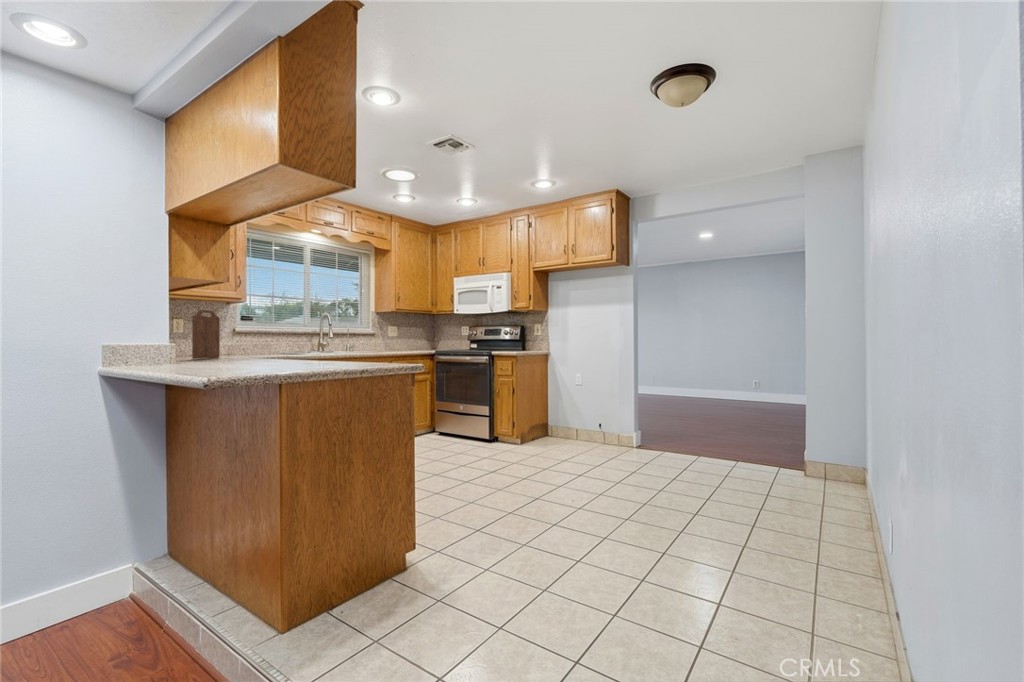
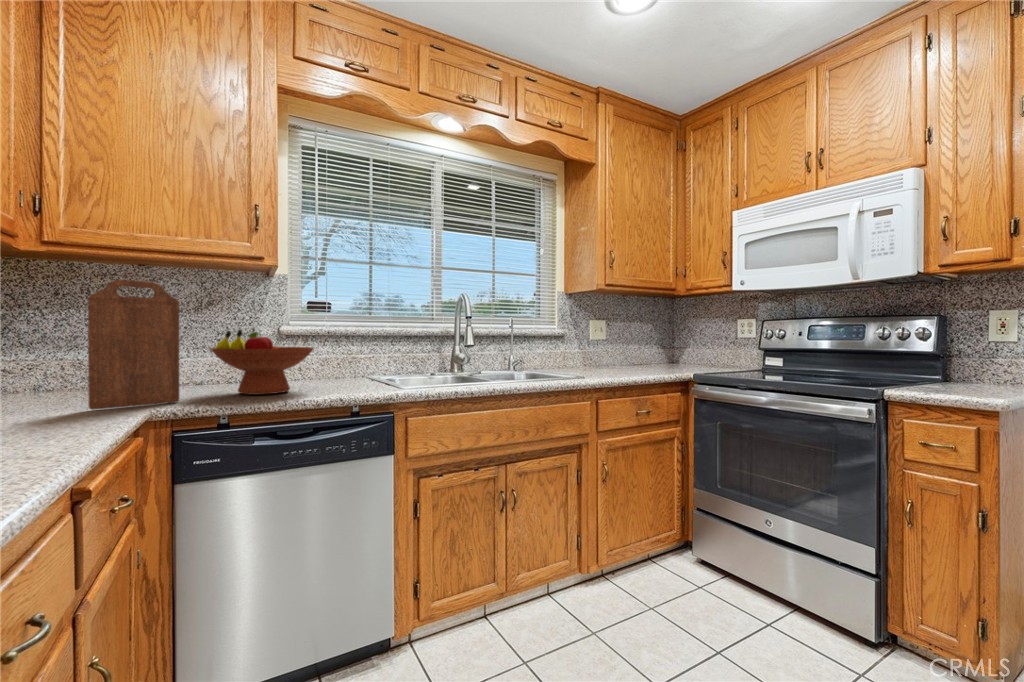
fruit bowl: none [221,329,267,356] -> present [210,330,314,394]

